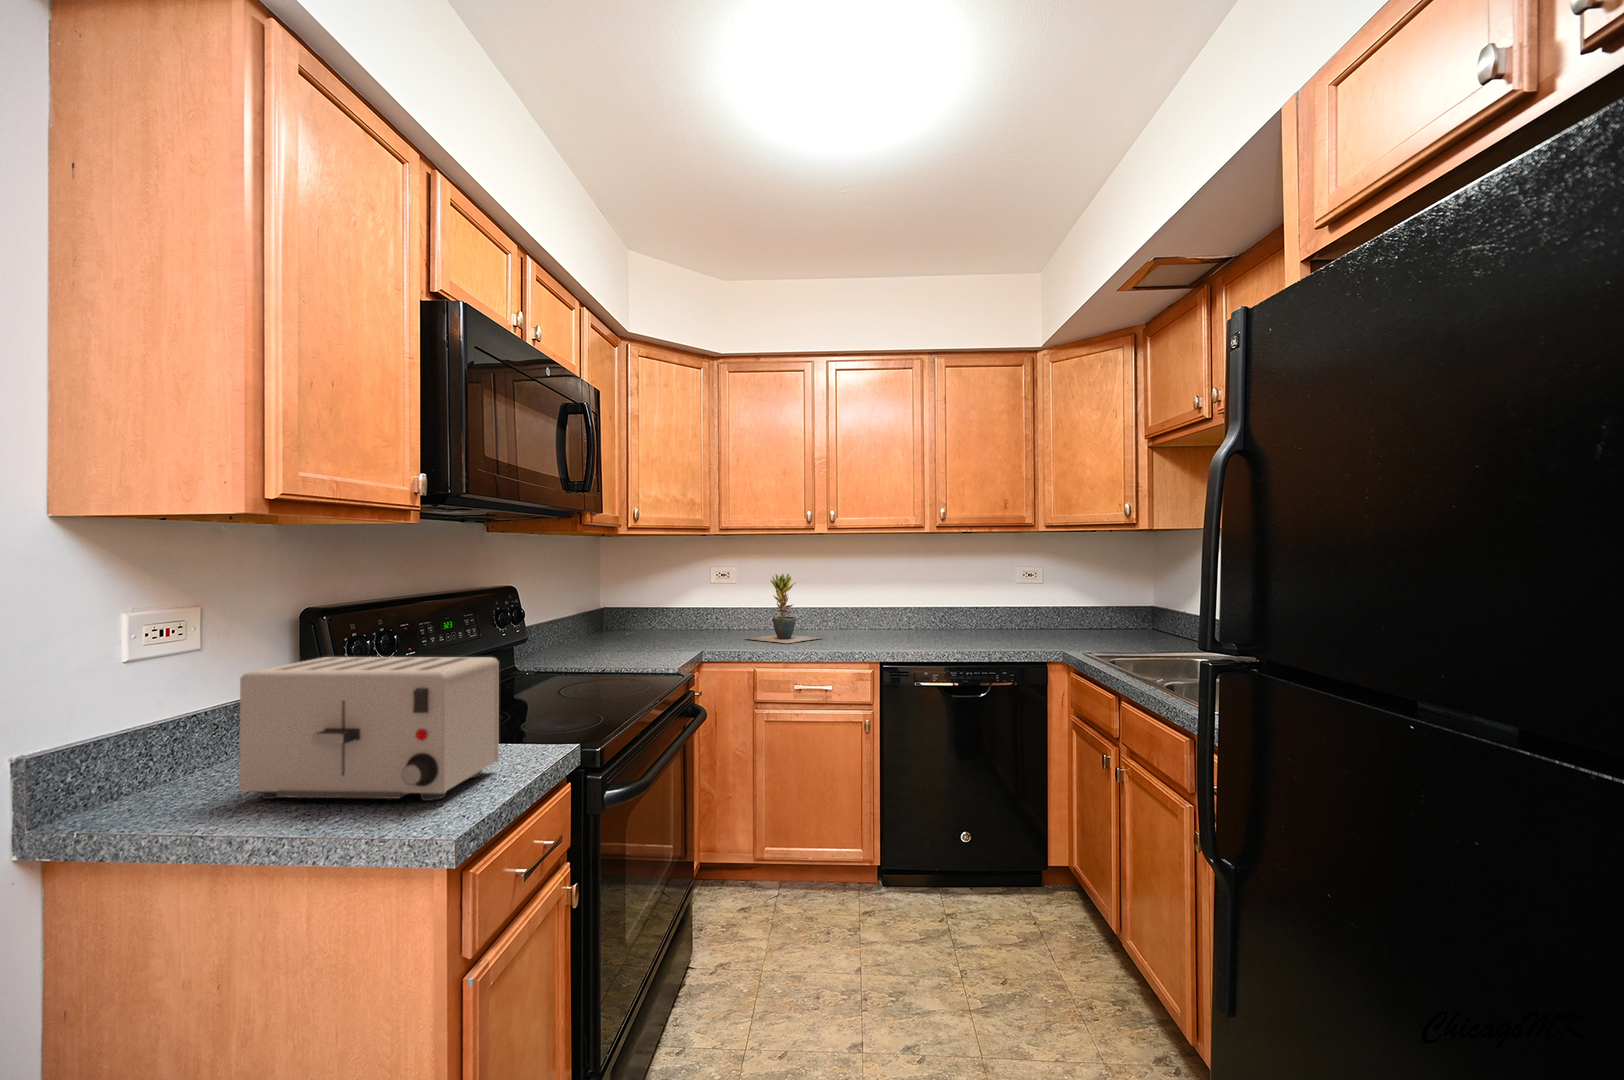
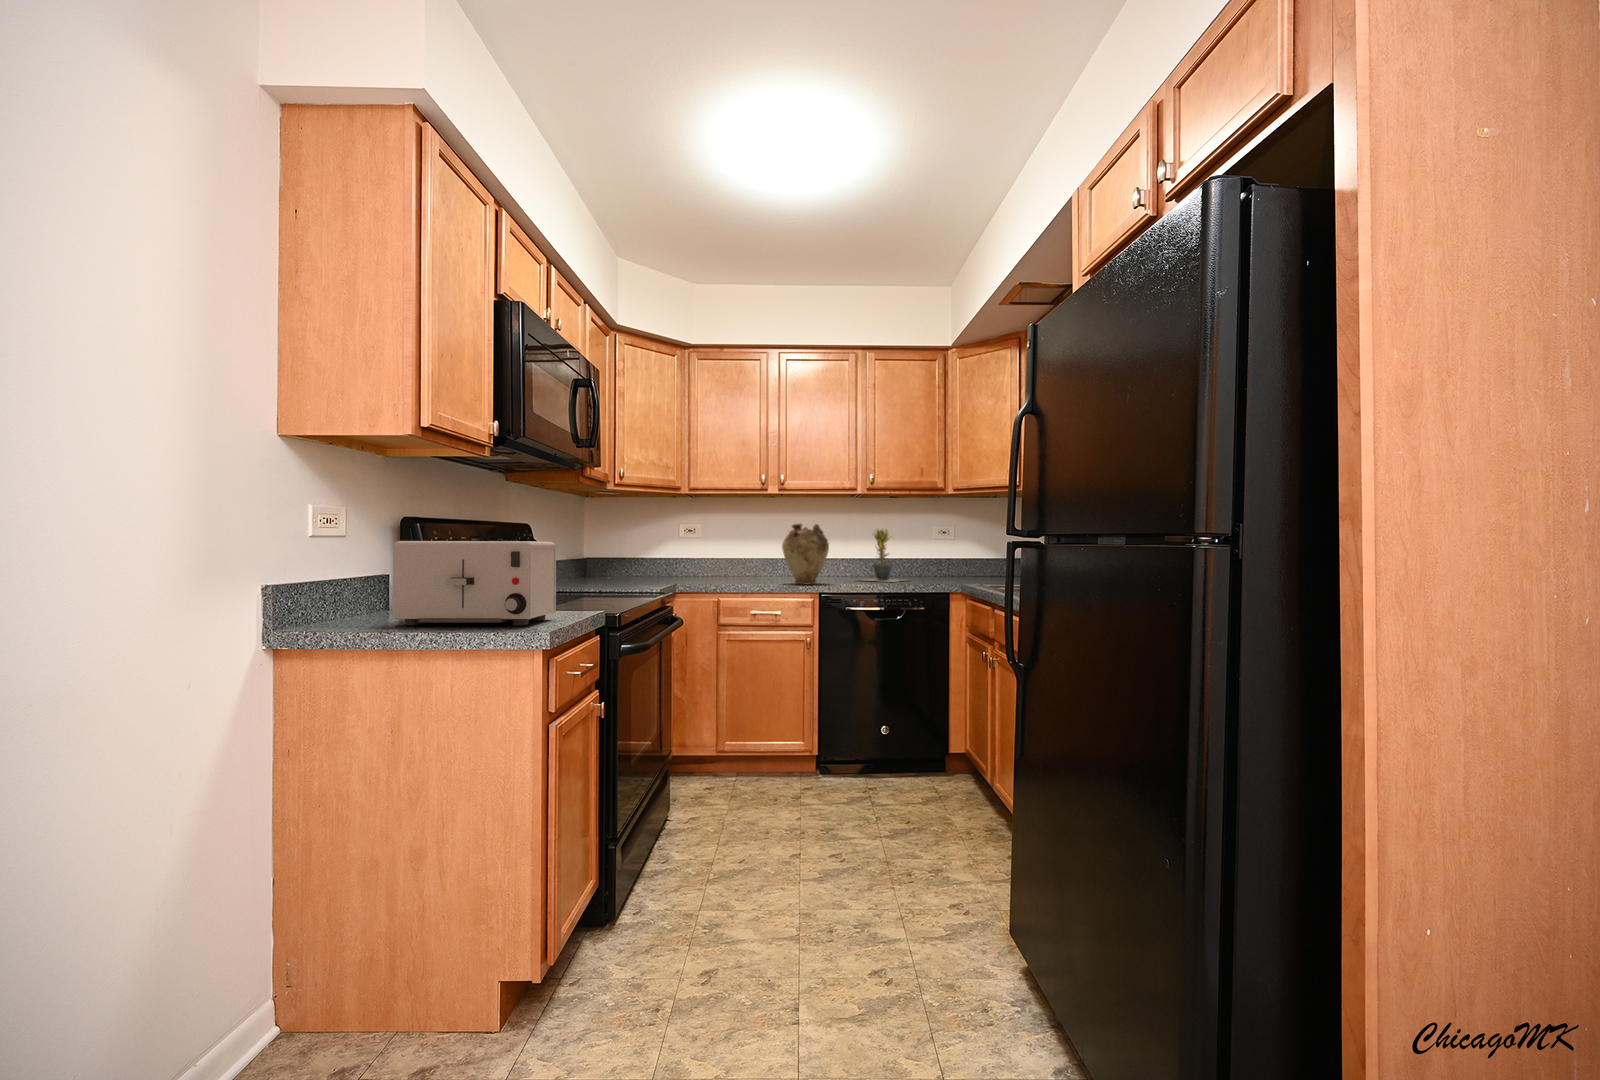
vase: none [833,572,892,649] -> present [782,524,829,584]
potted plant: present [746,573,821,643] -> present [860,529,900,582]

